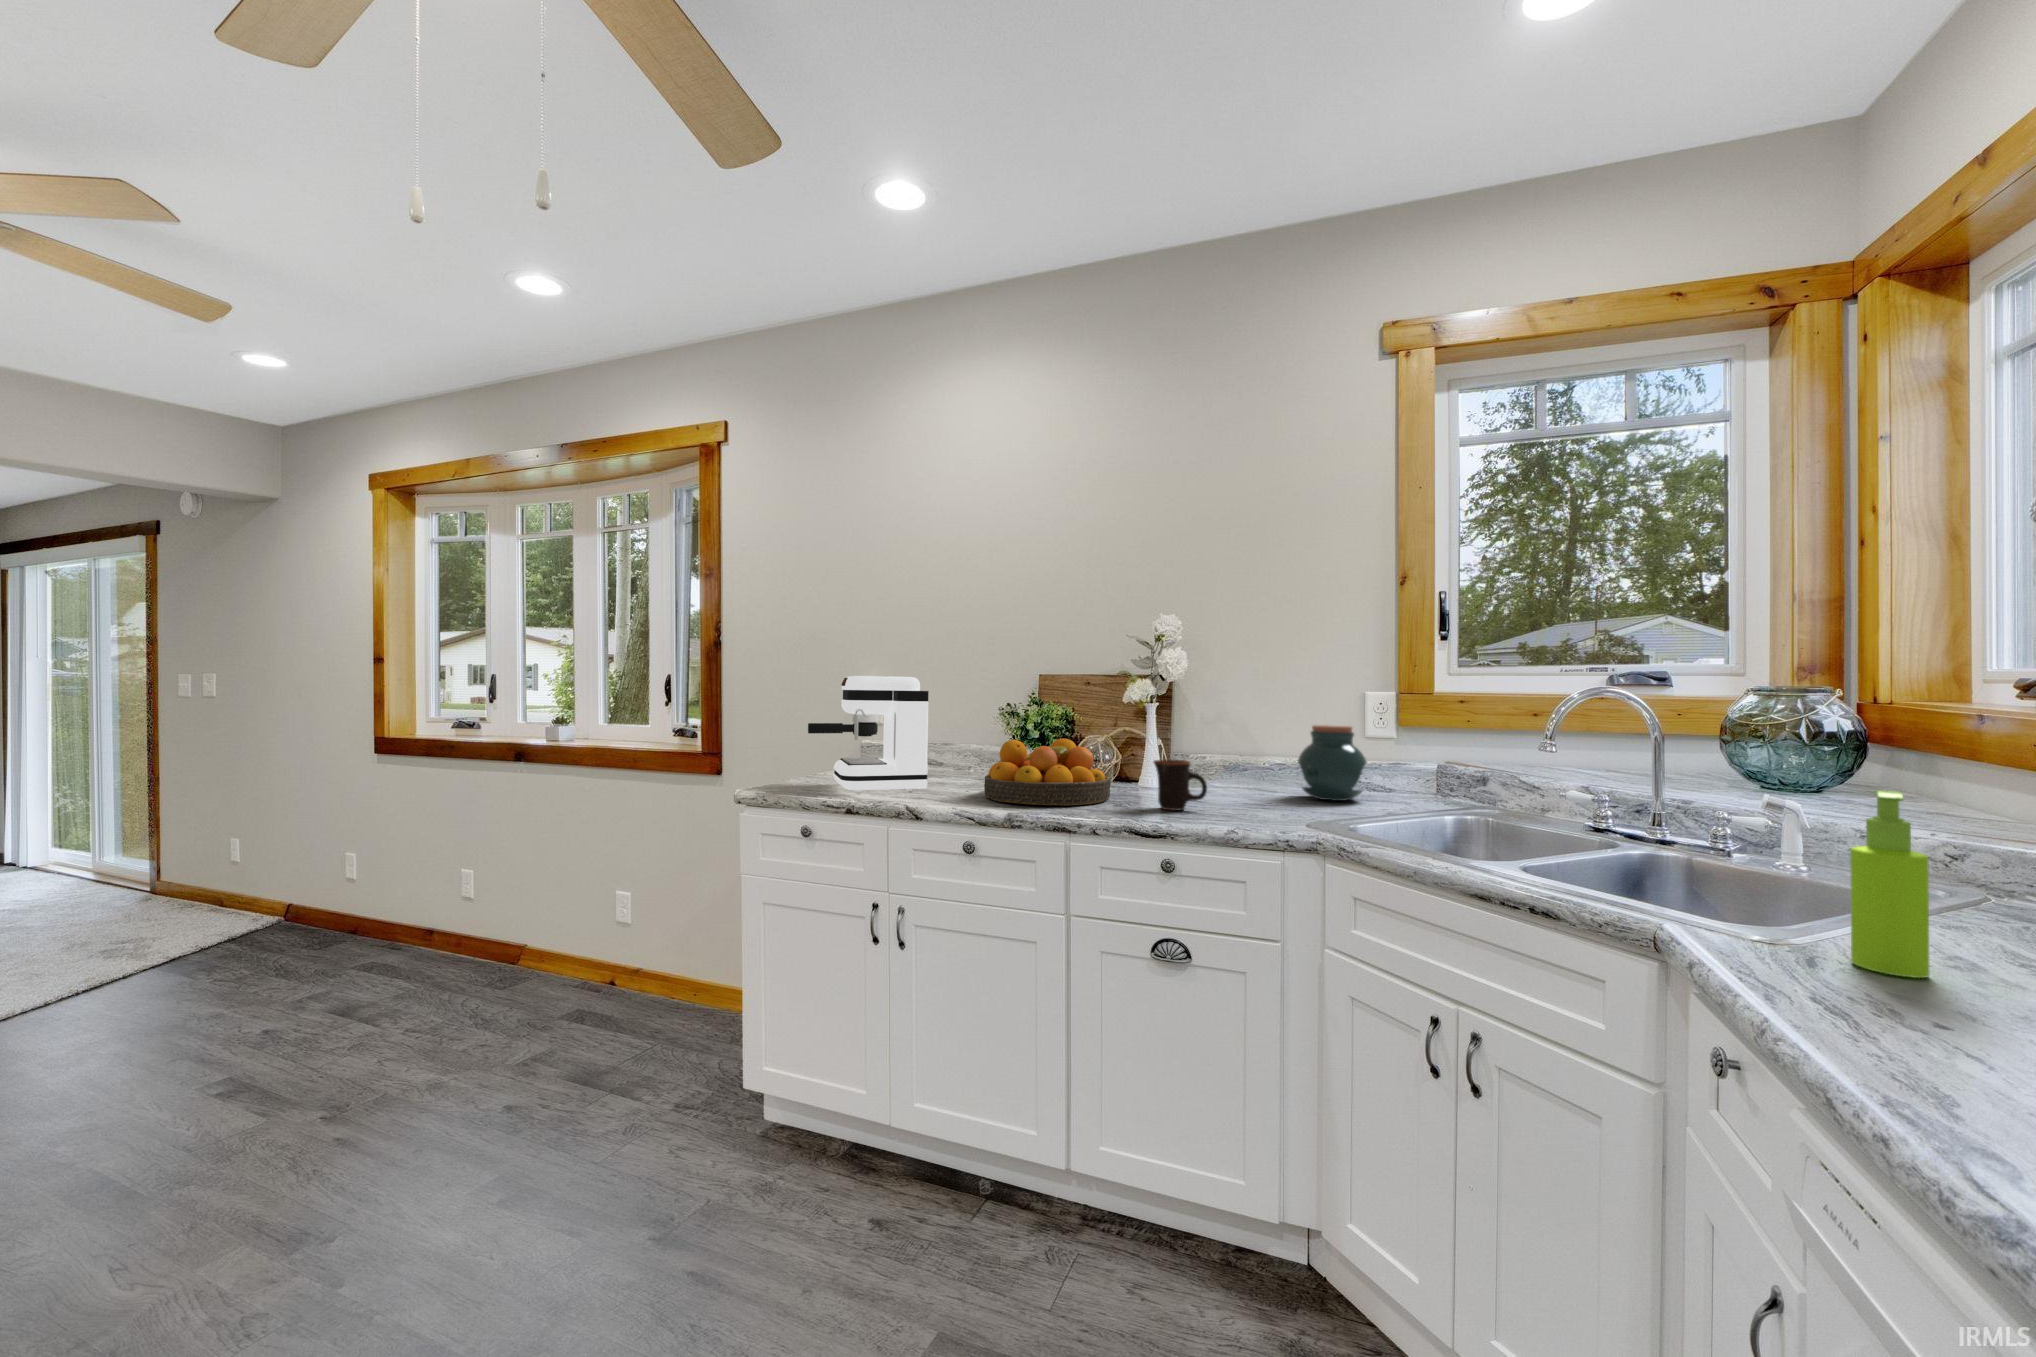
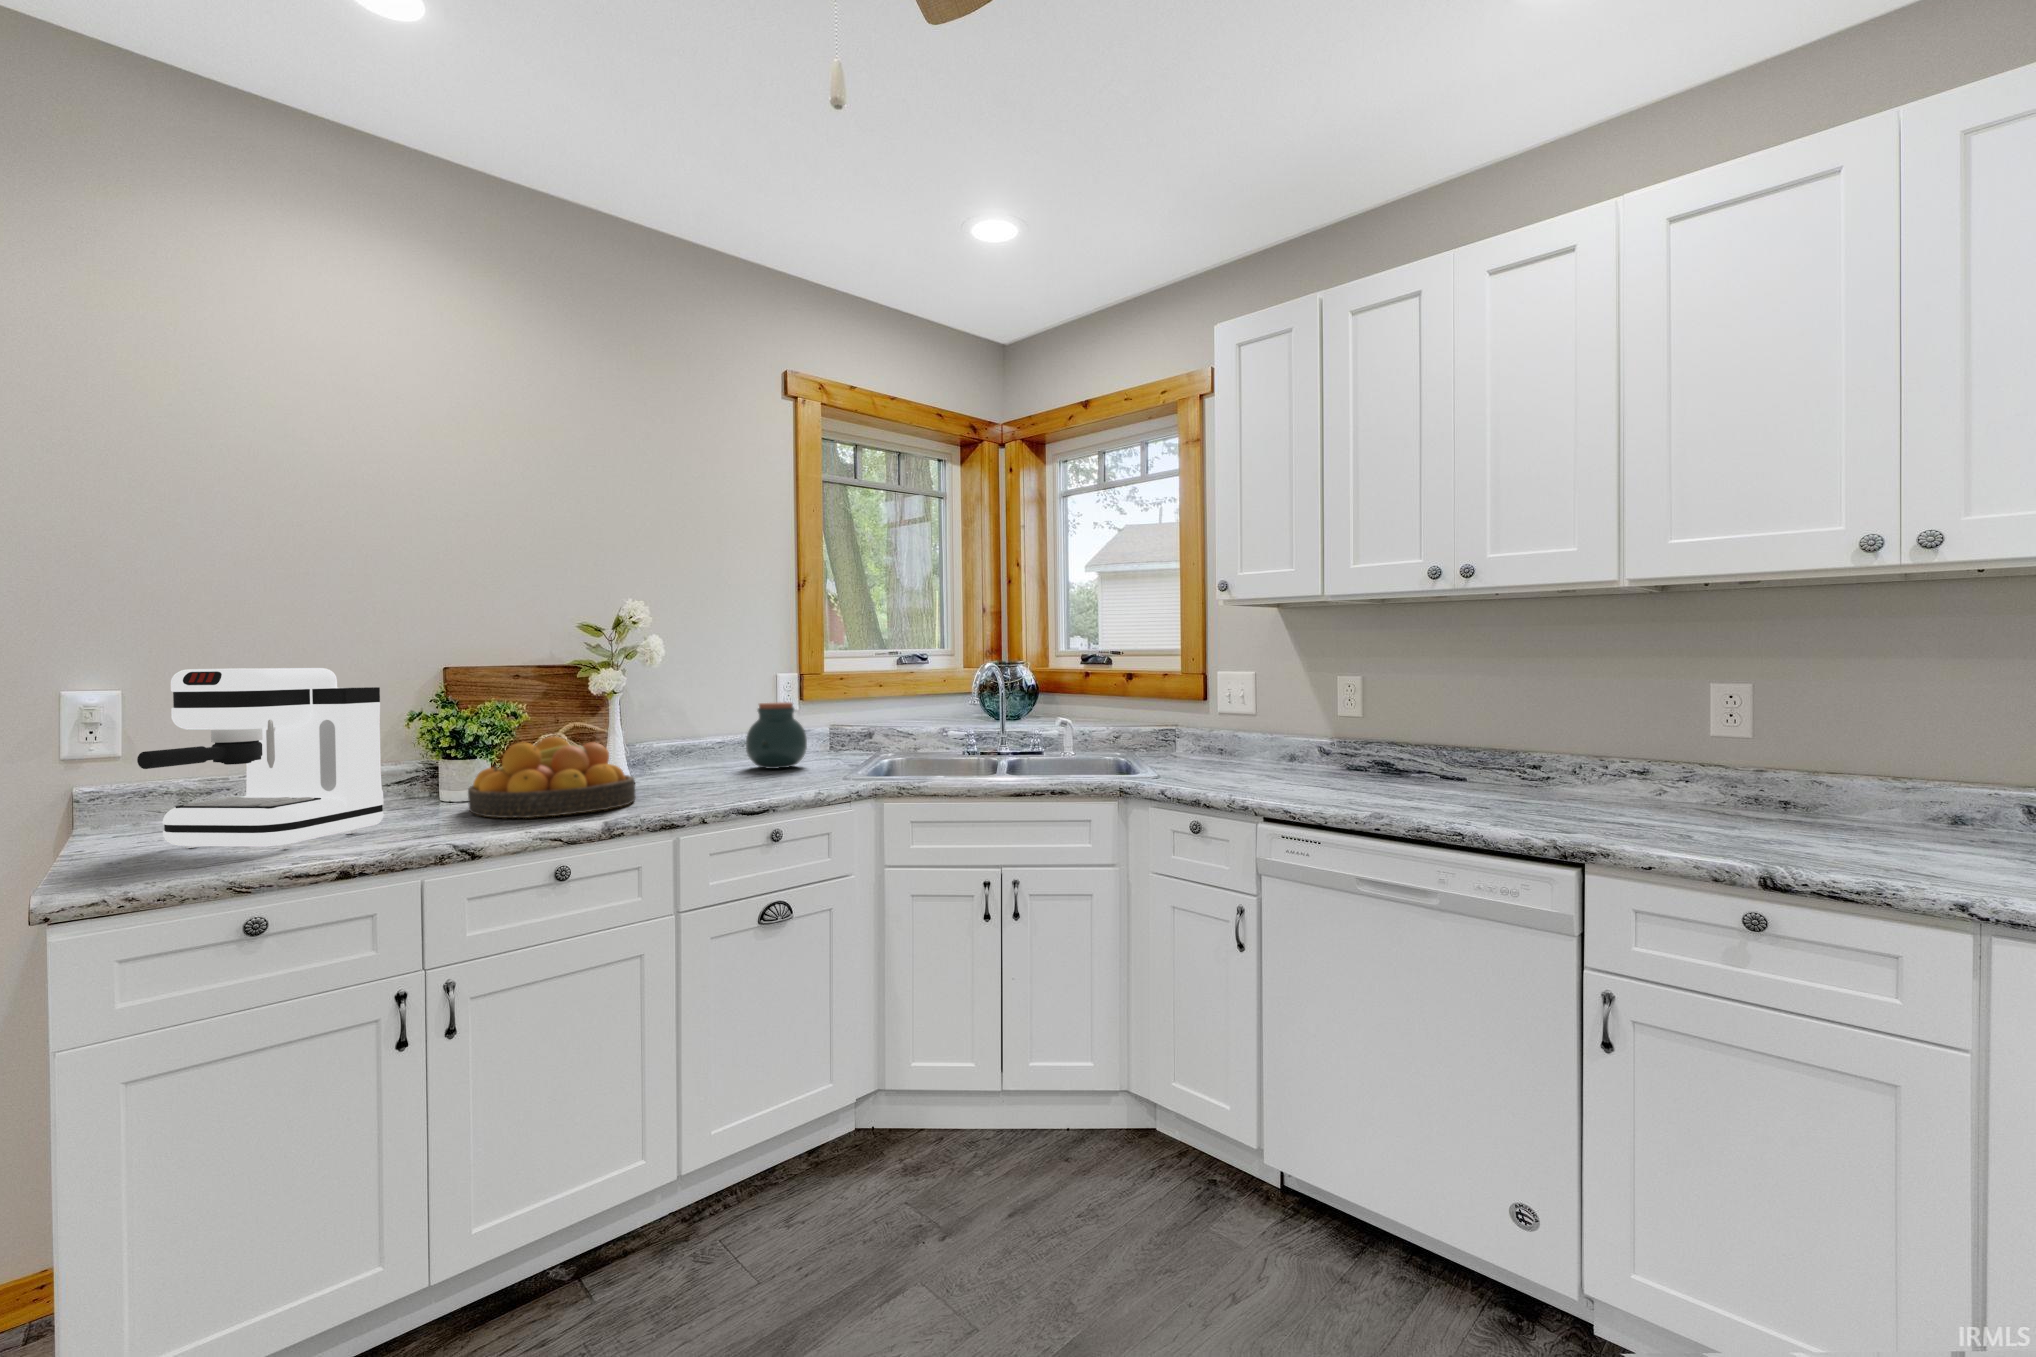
mug: present [1154,760,1207,811] -> none [694,744,741,794]
soap dispenser: present [1850,790,1930,978] -> none [1180,709,1203,787]

